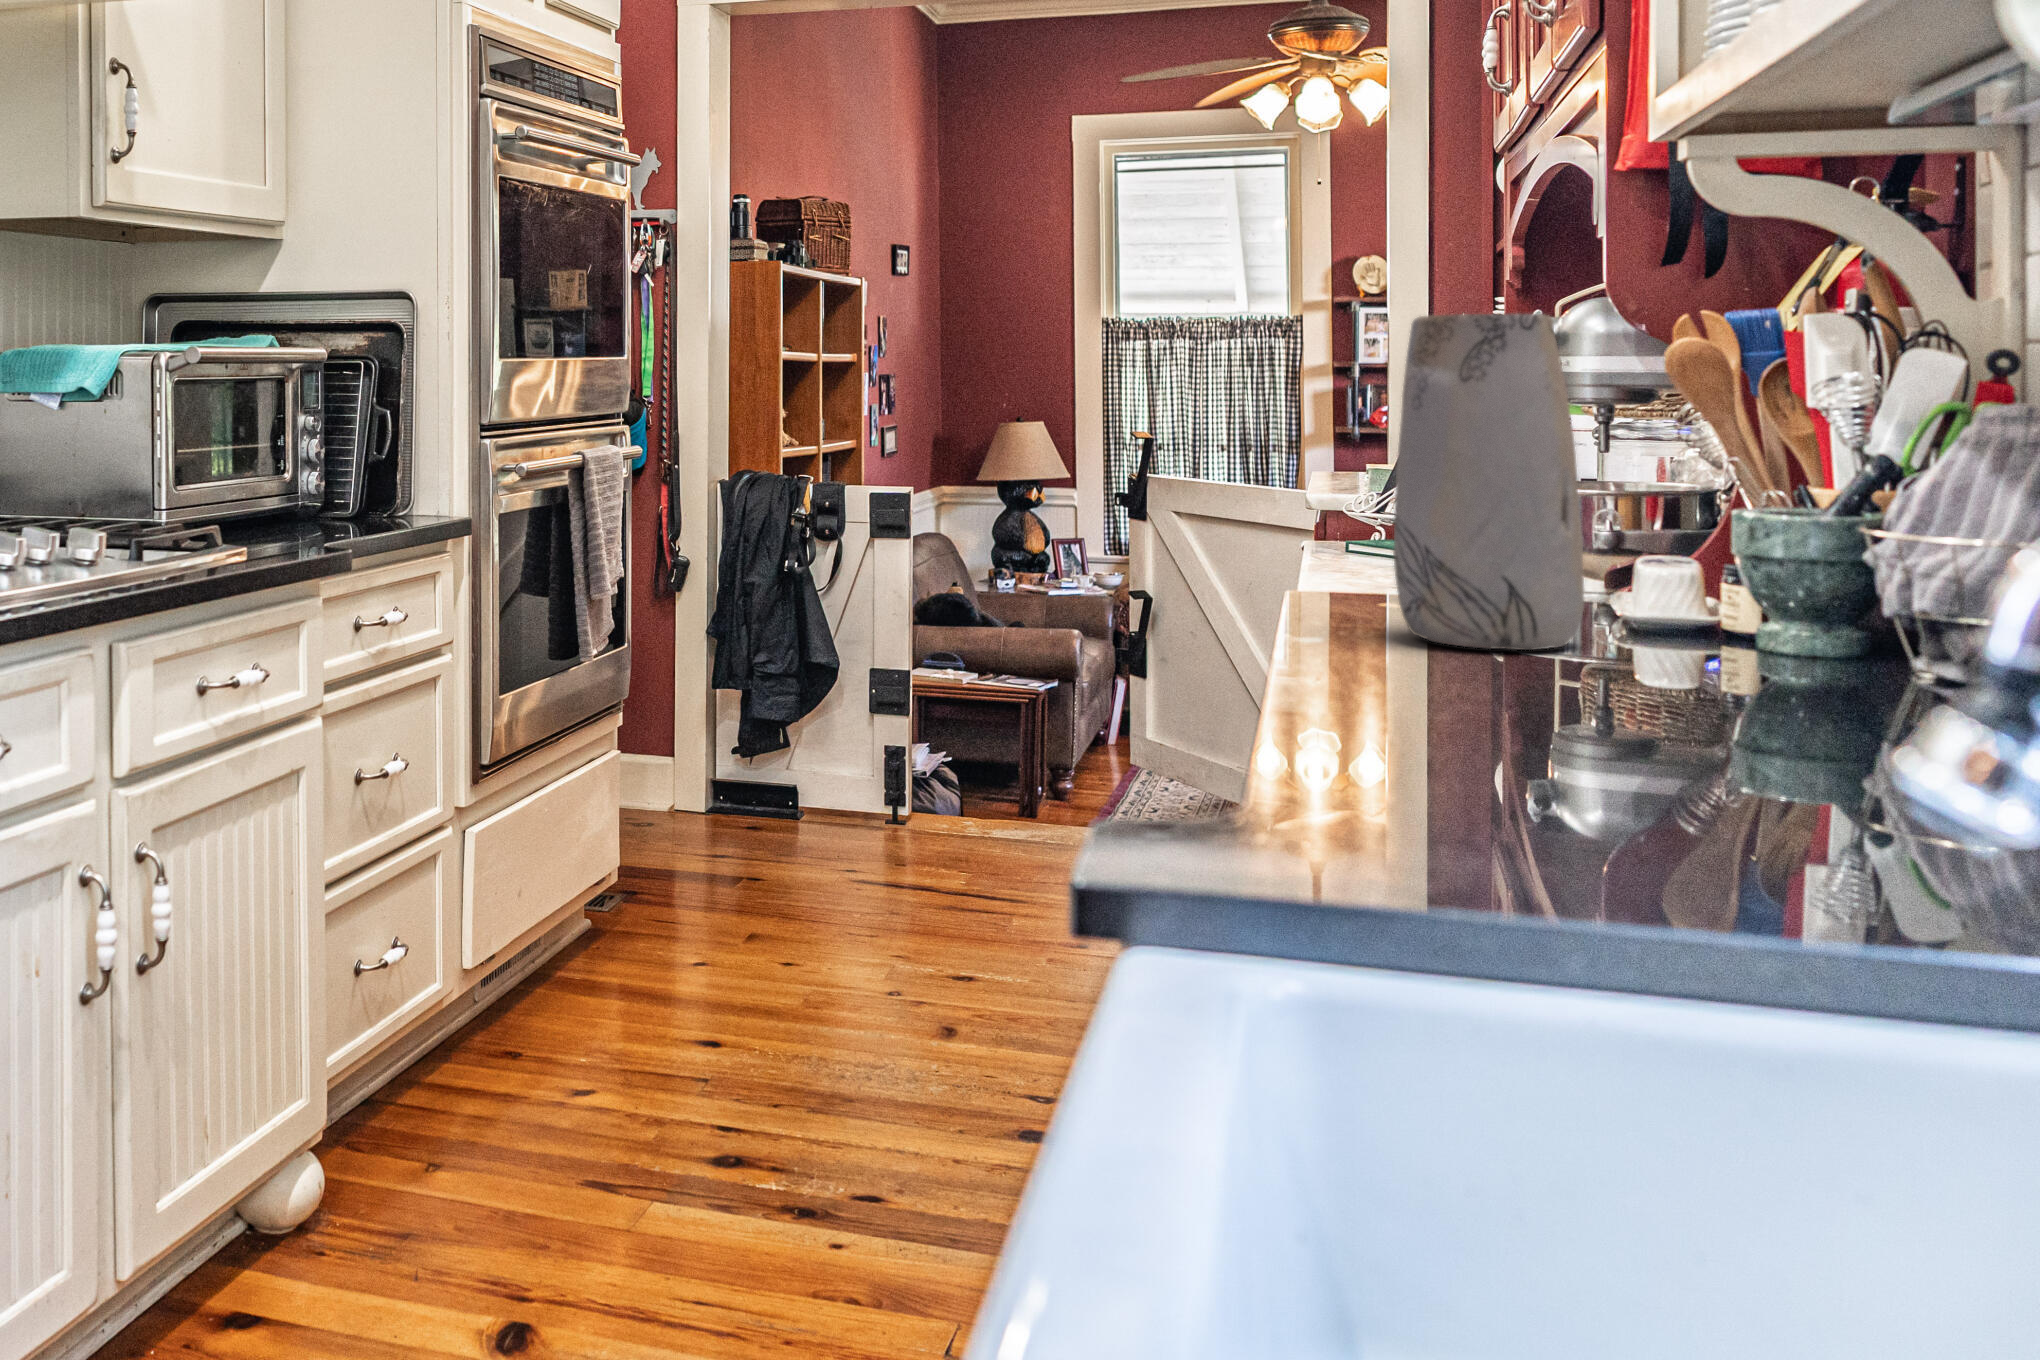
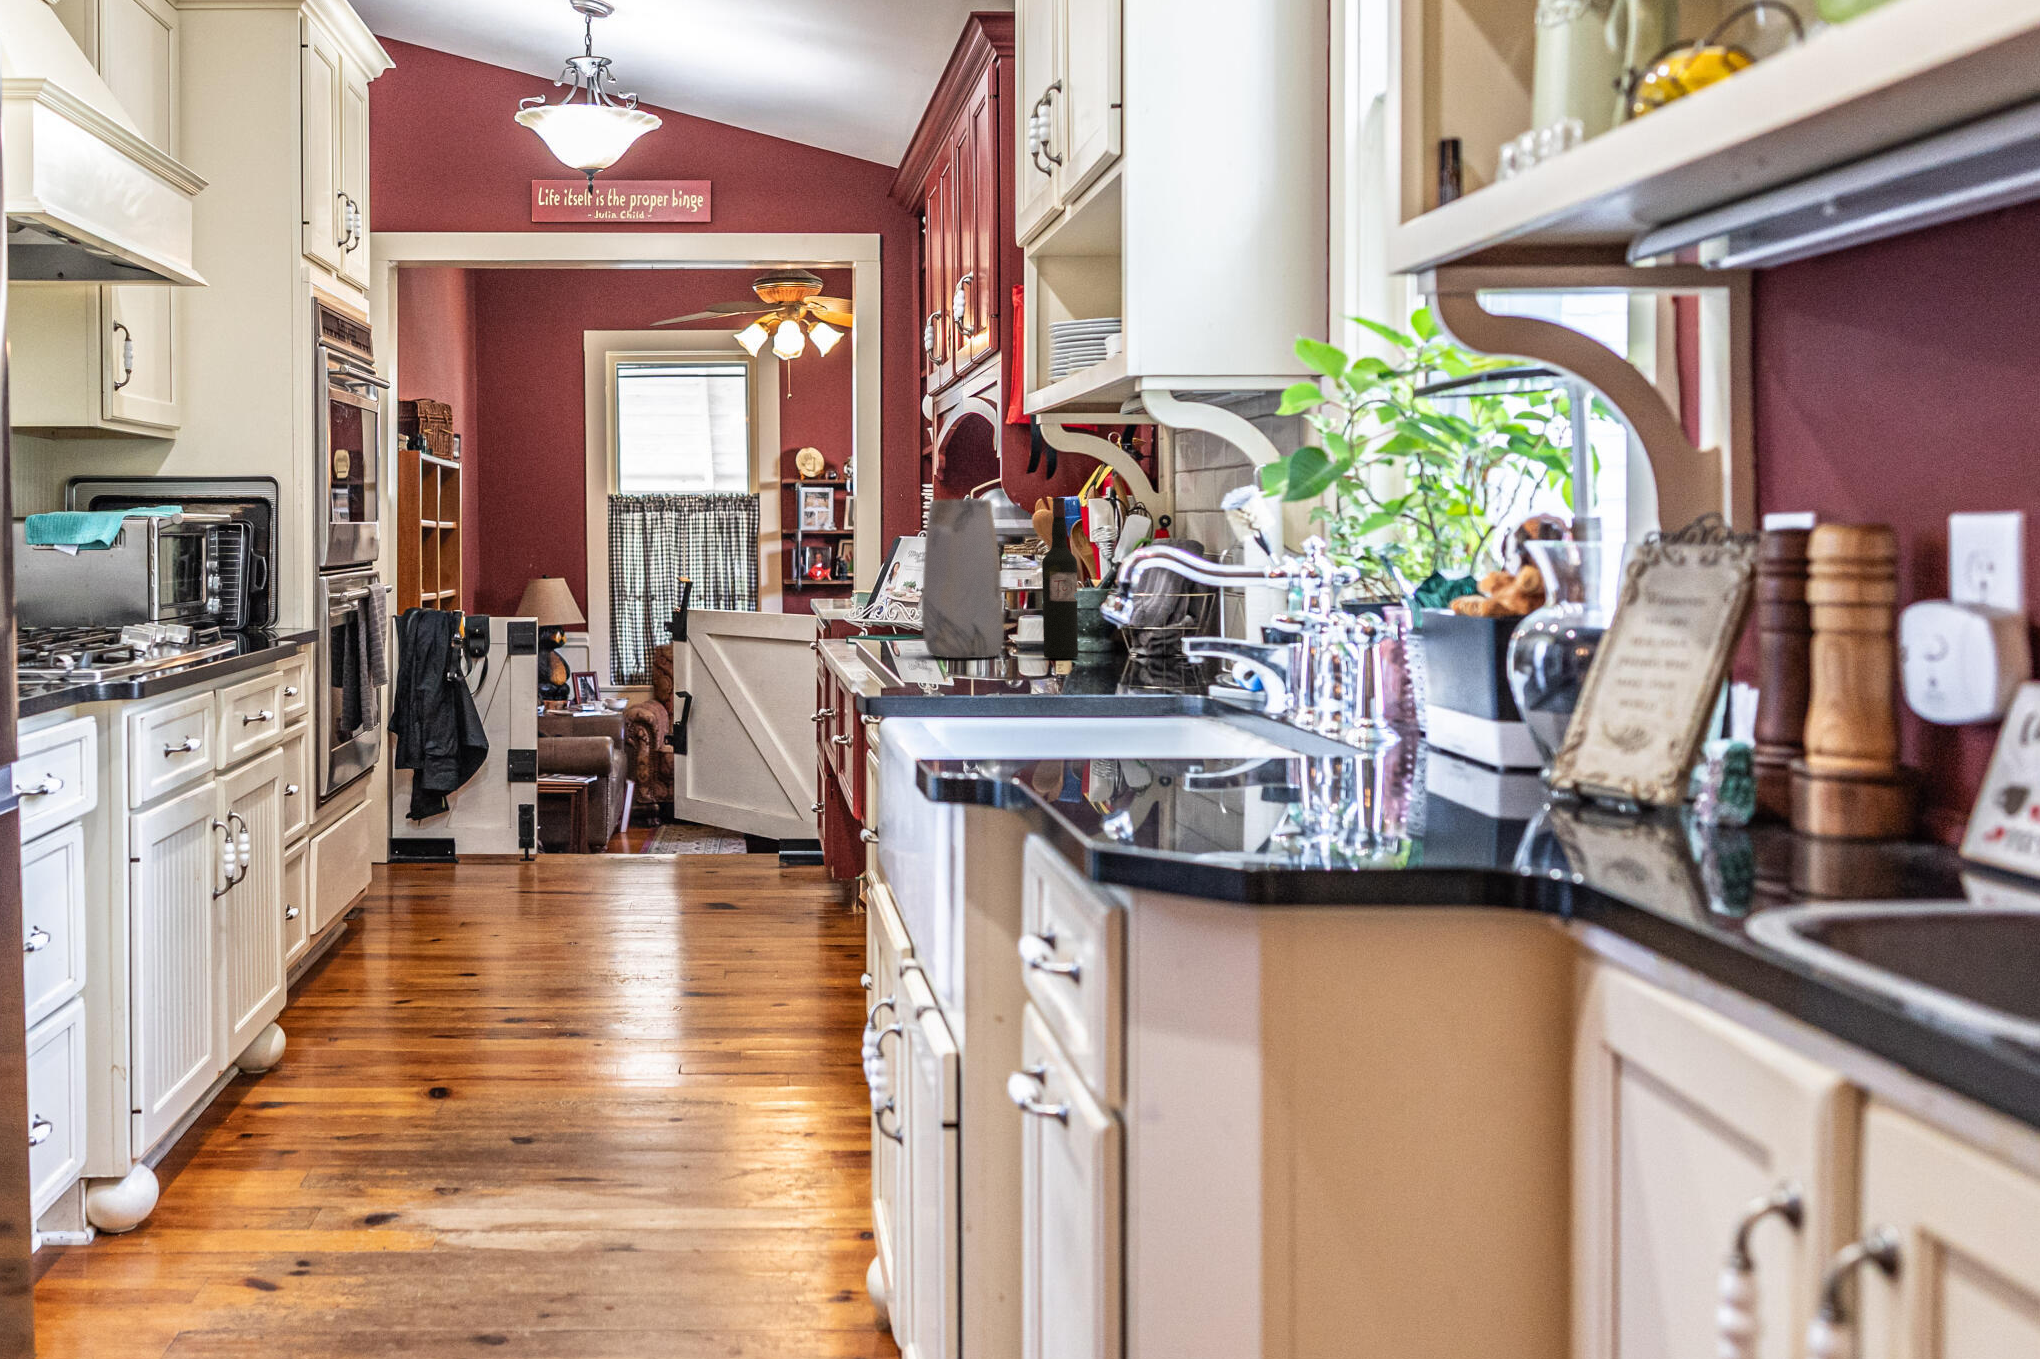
wine bottle: none [1675,308,1769,667] -> present [1042,498,1078,658]

